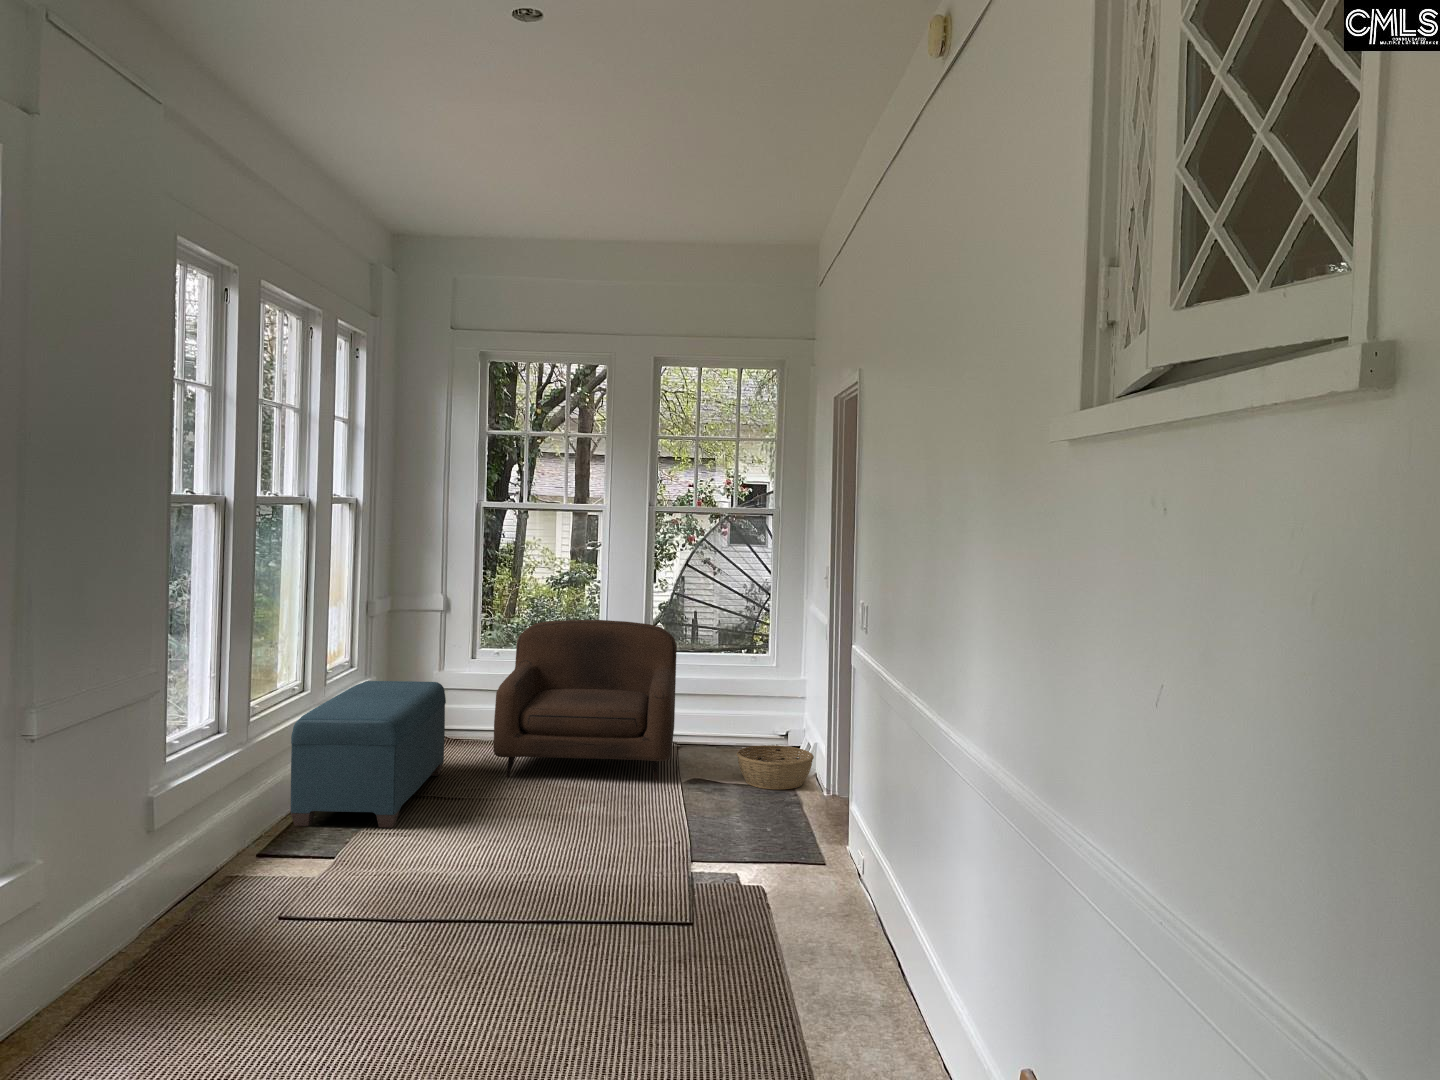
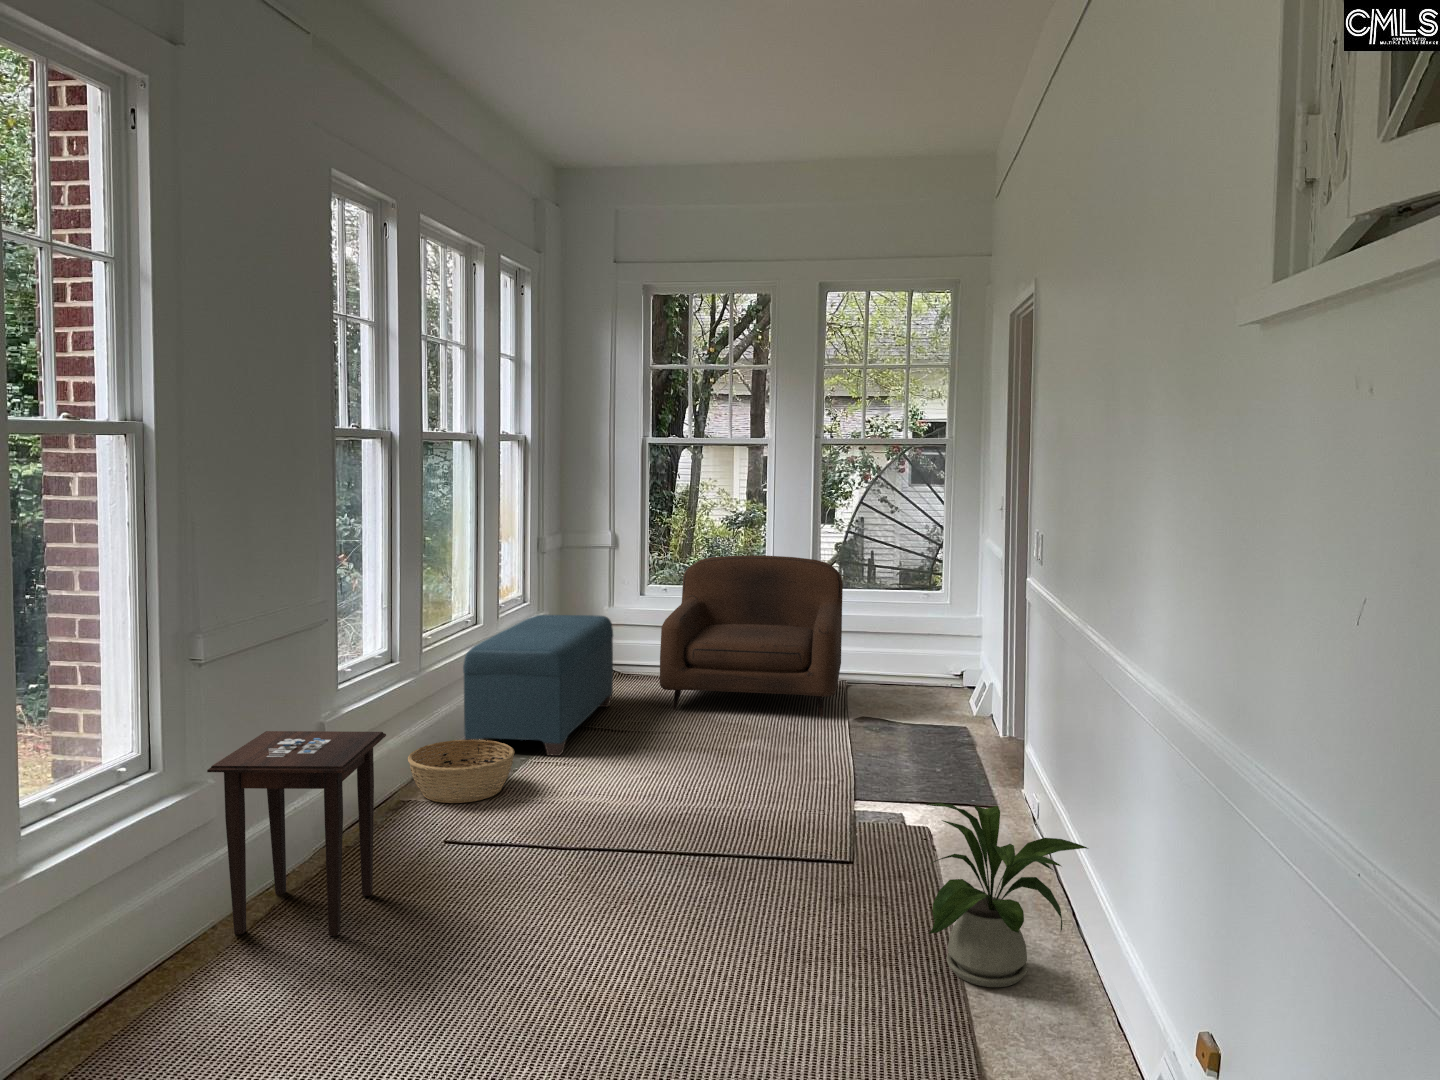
basket: present [736,745,814,790] -> present [408,739,515,803]
side table: none [37,809,226,1026] -> present [207,731,386,936]
house plant: none [765,864,912,1035] -> present [926,803,1088,987]

